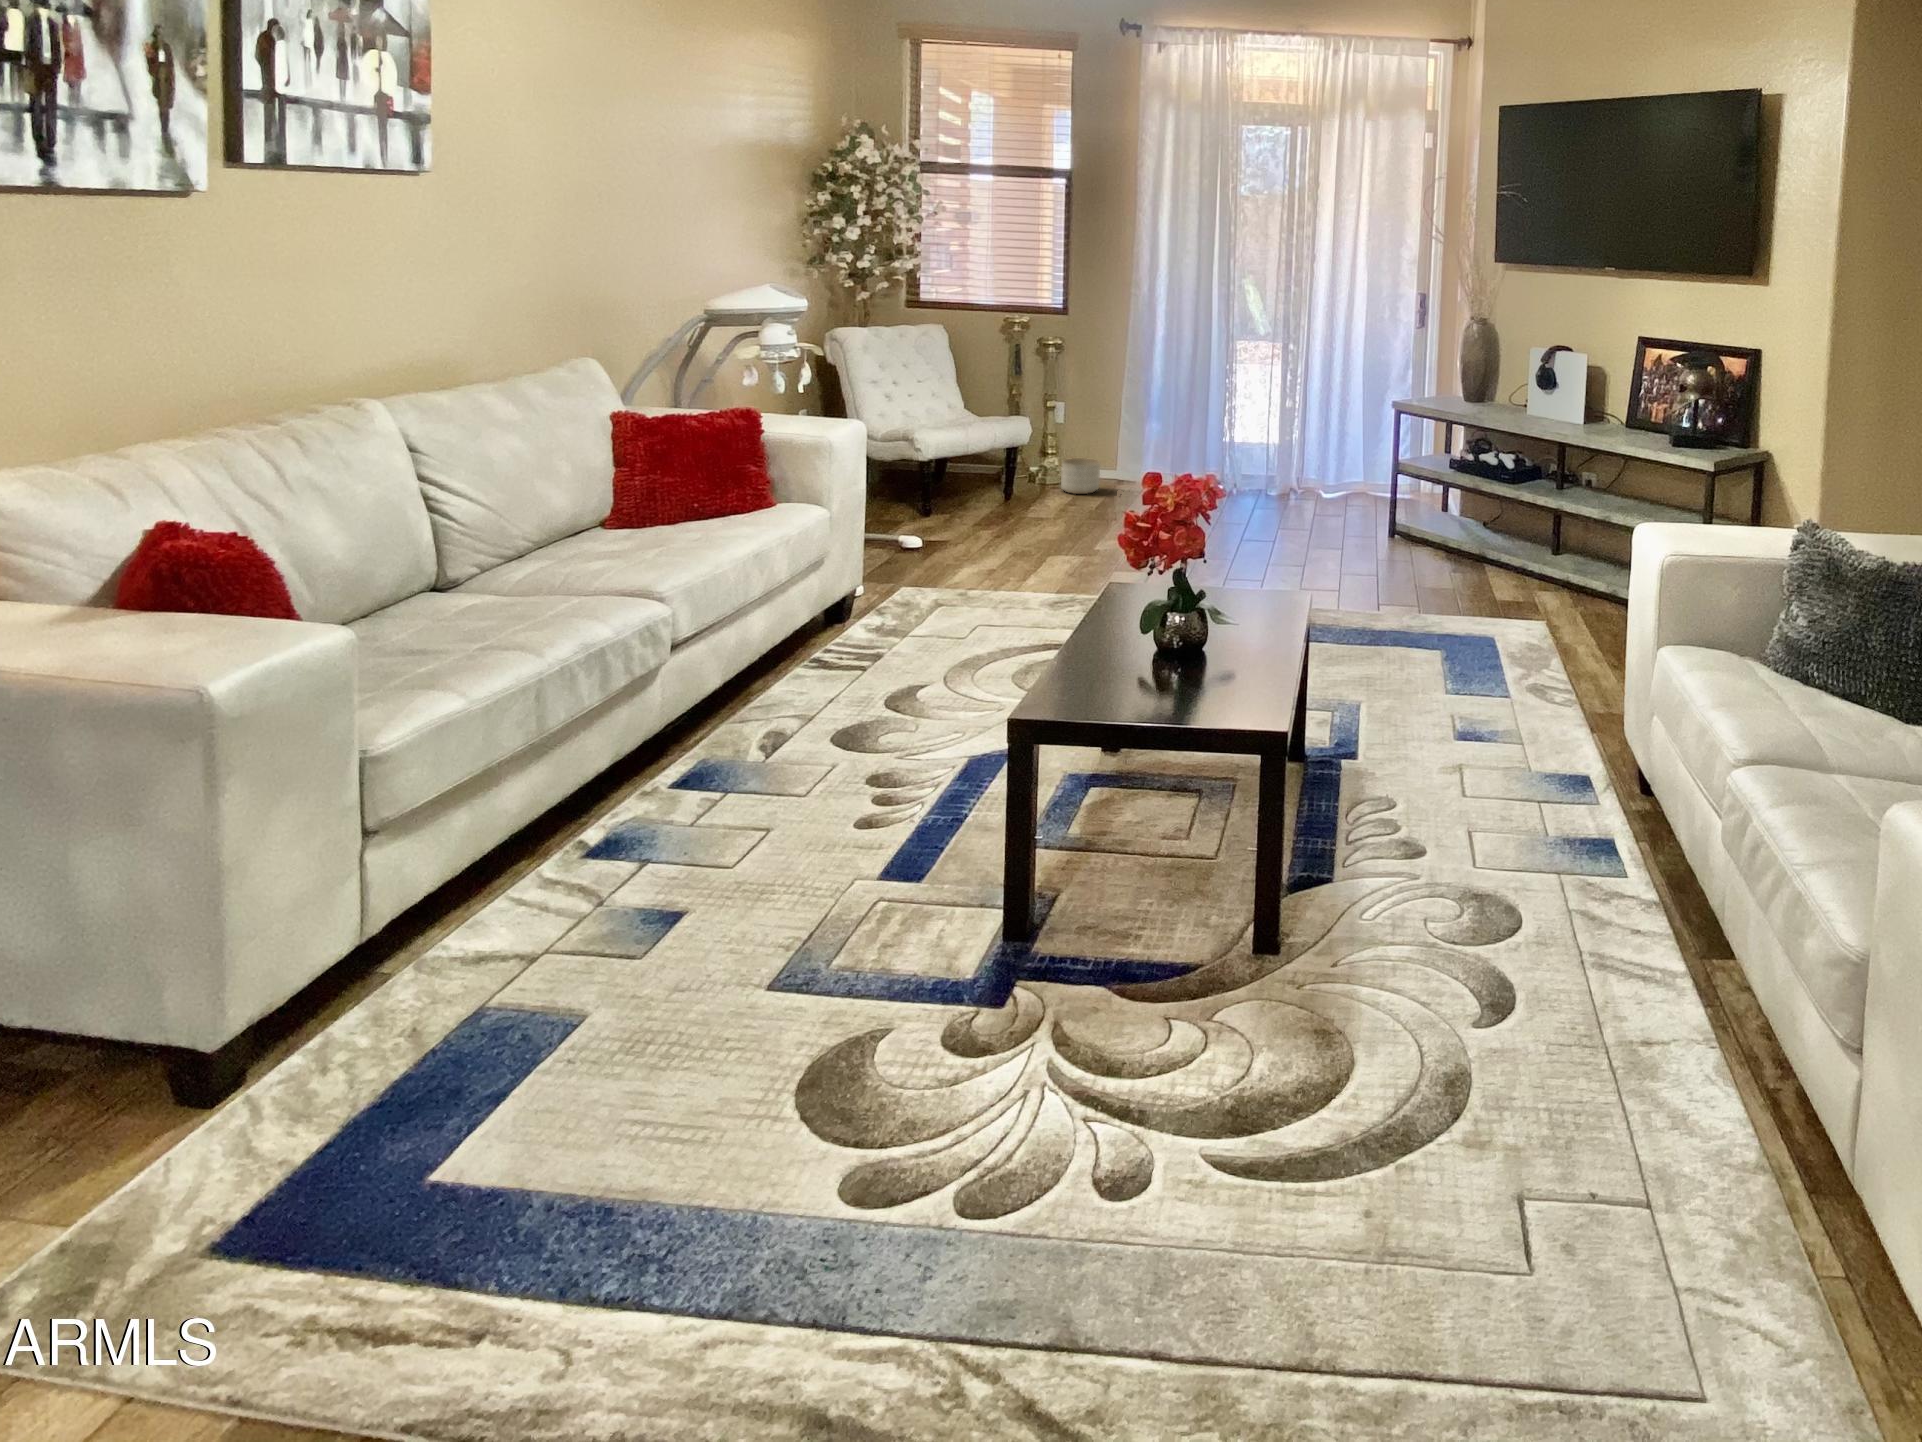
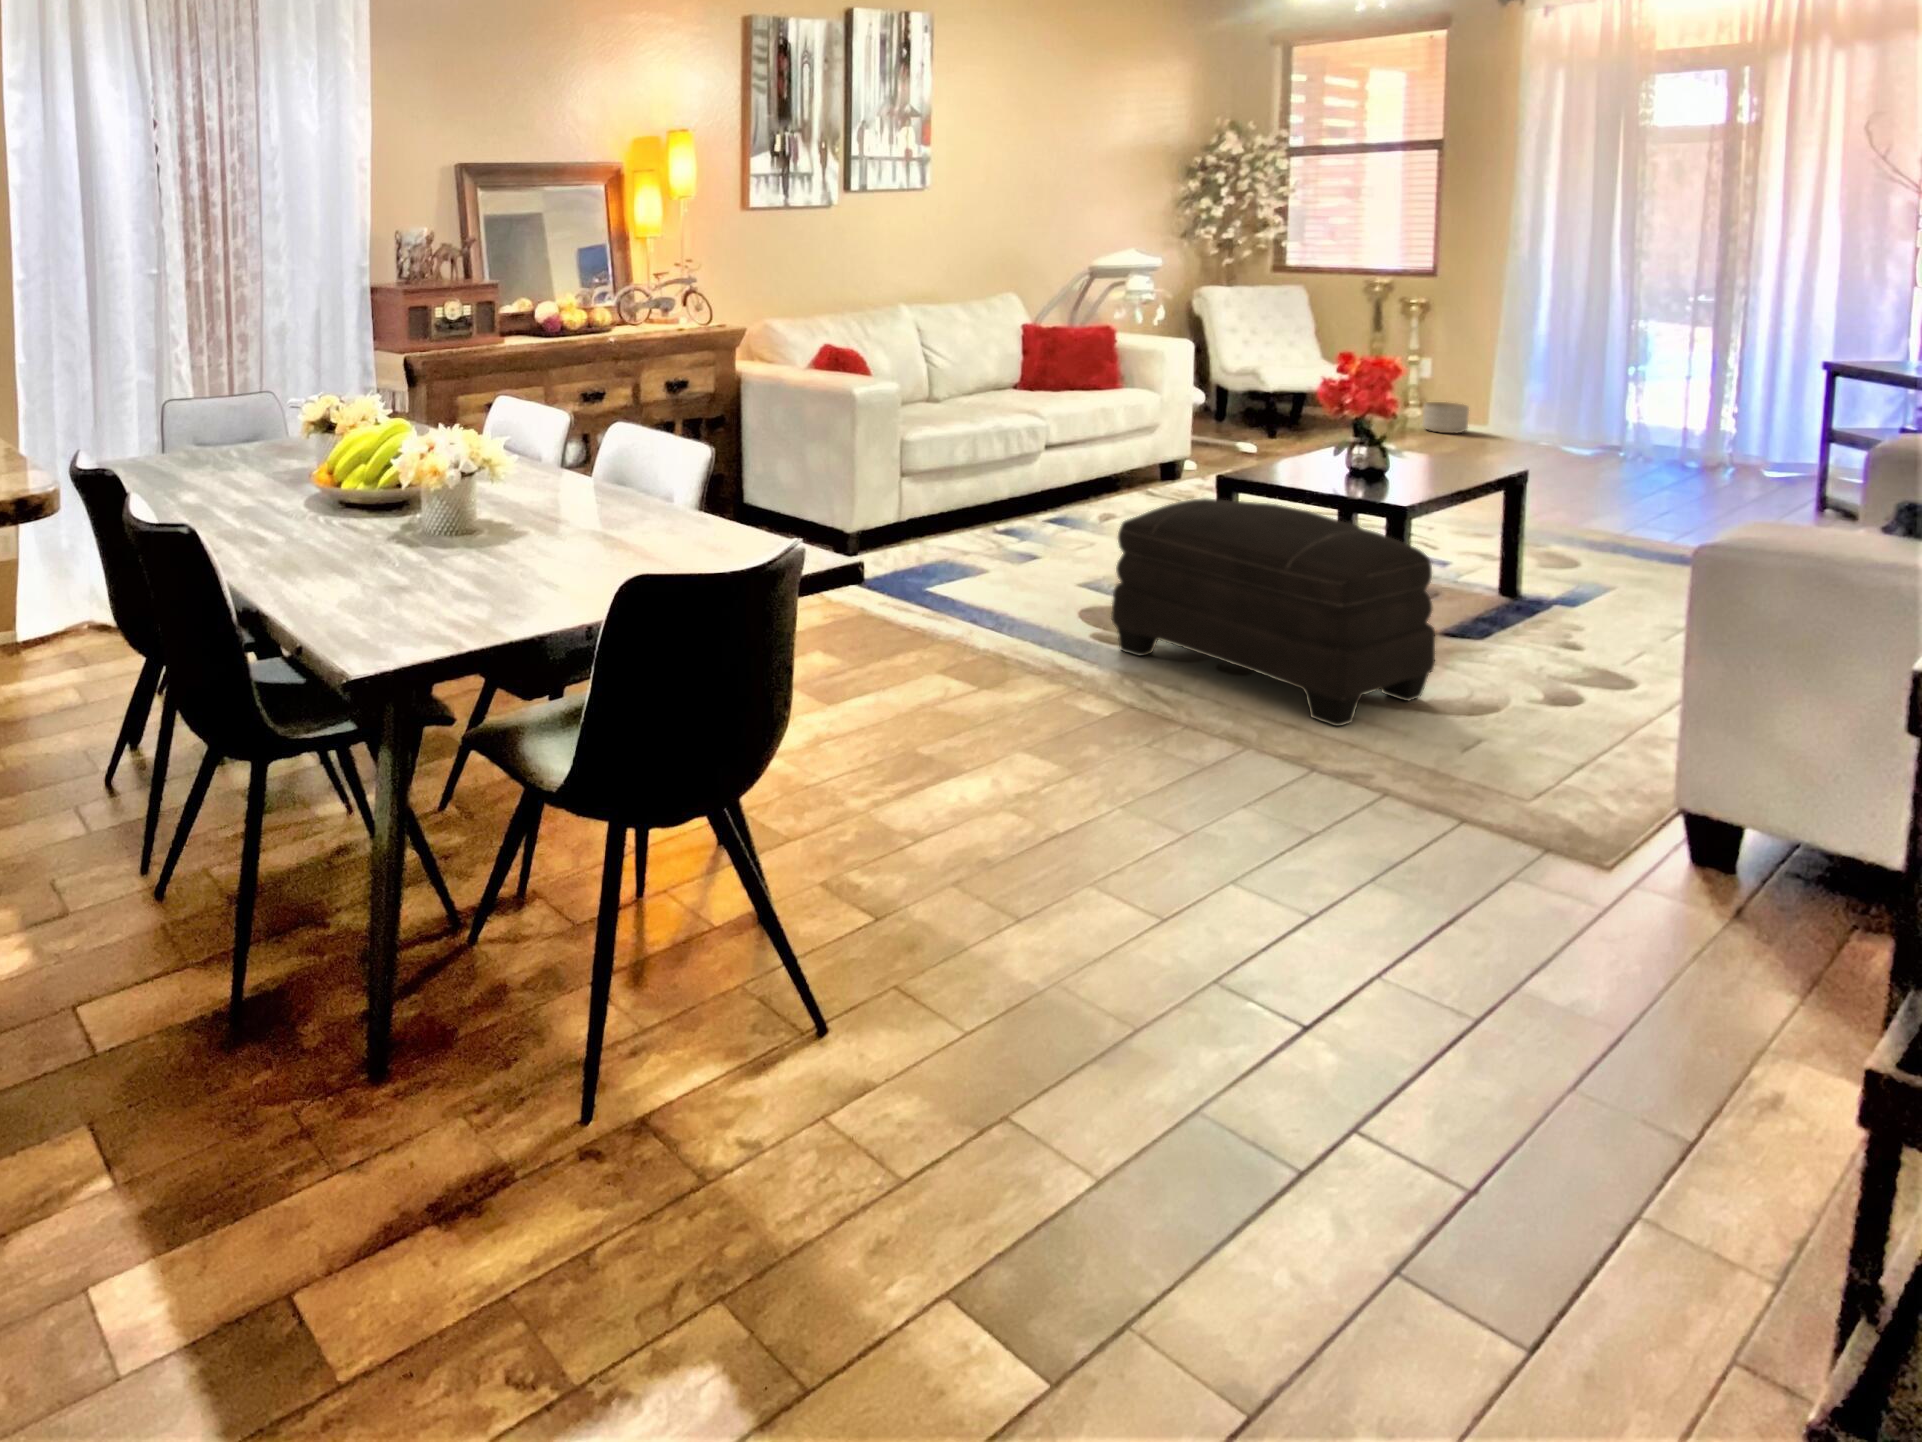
ottoman: none [880,803,1362,1268] -> present [1111,498,1435,726]

